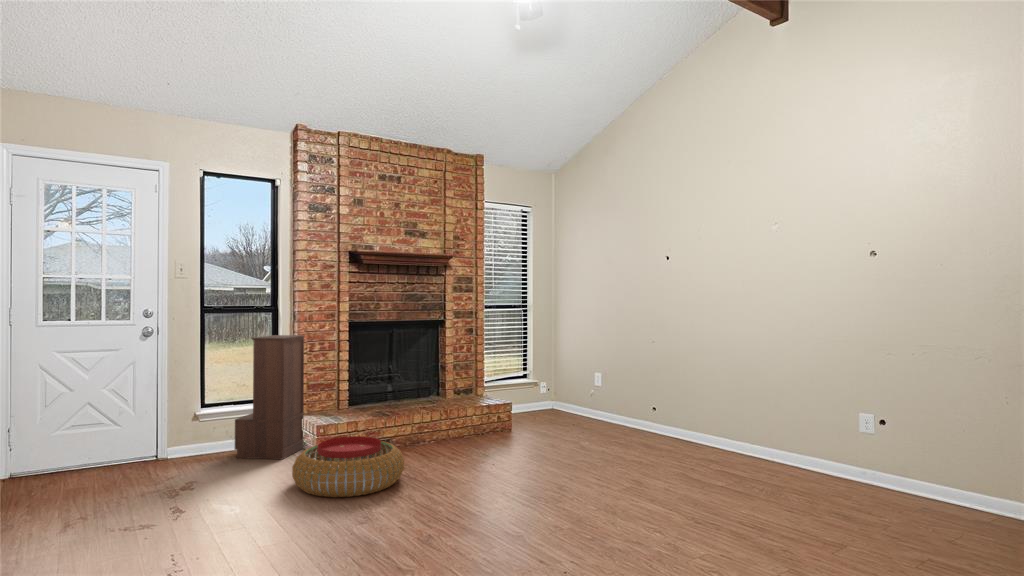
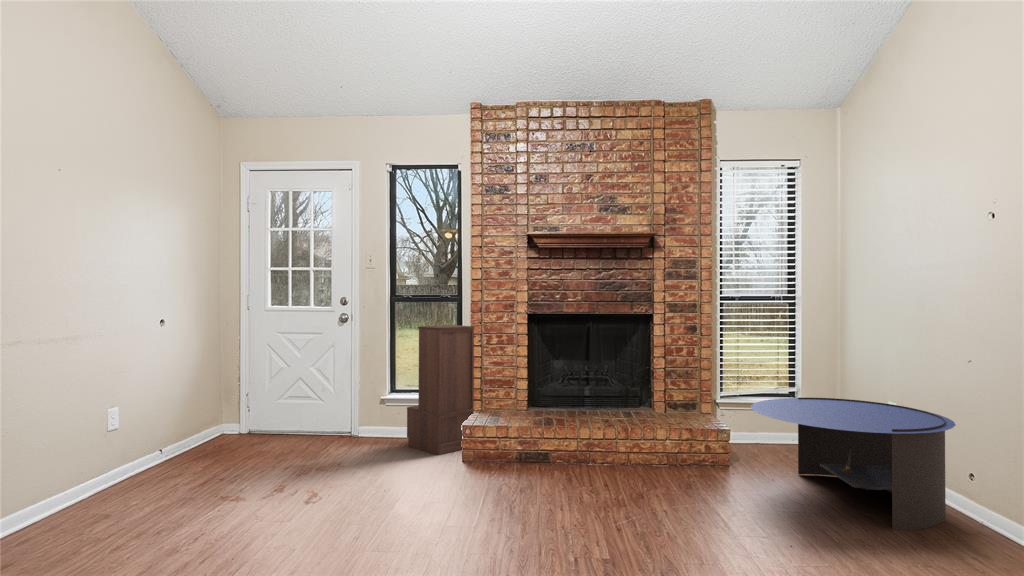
coffee table: none [536,373,651,446] -> present [751,398,955,530]
pouf: present [292,436,404,497] -> none [386,441,511,512]

